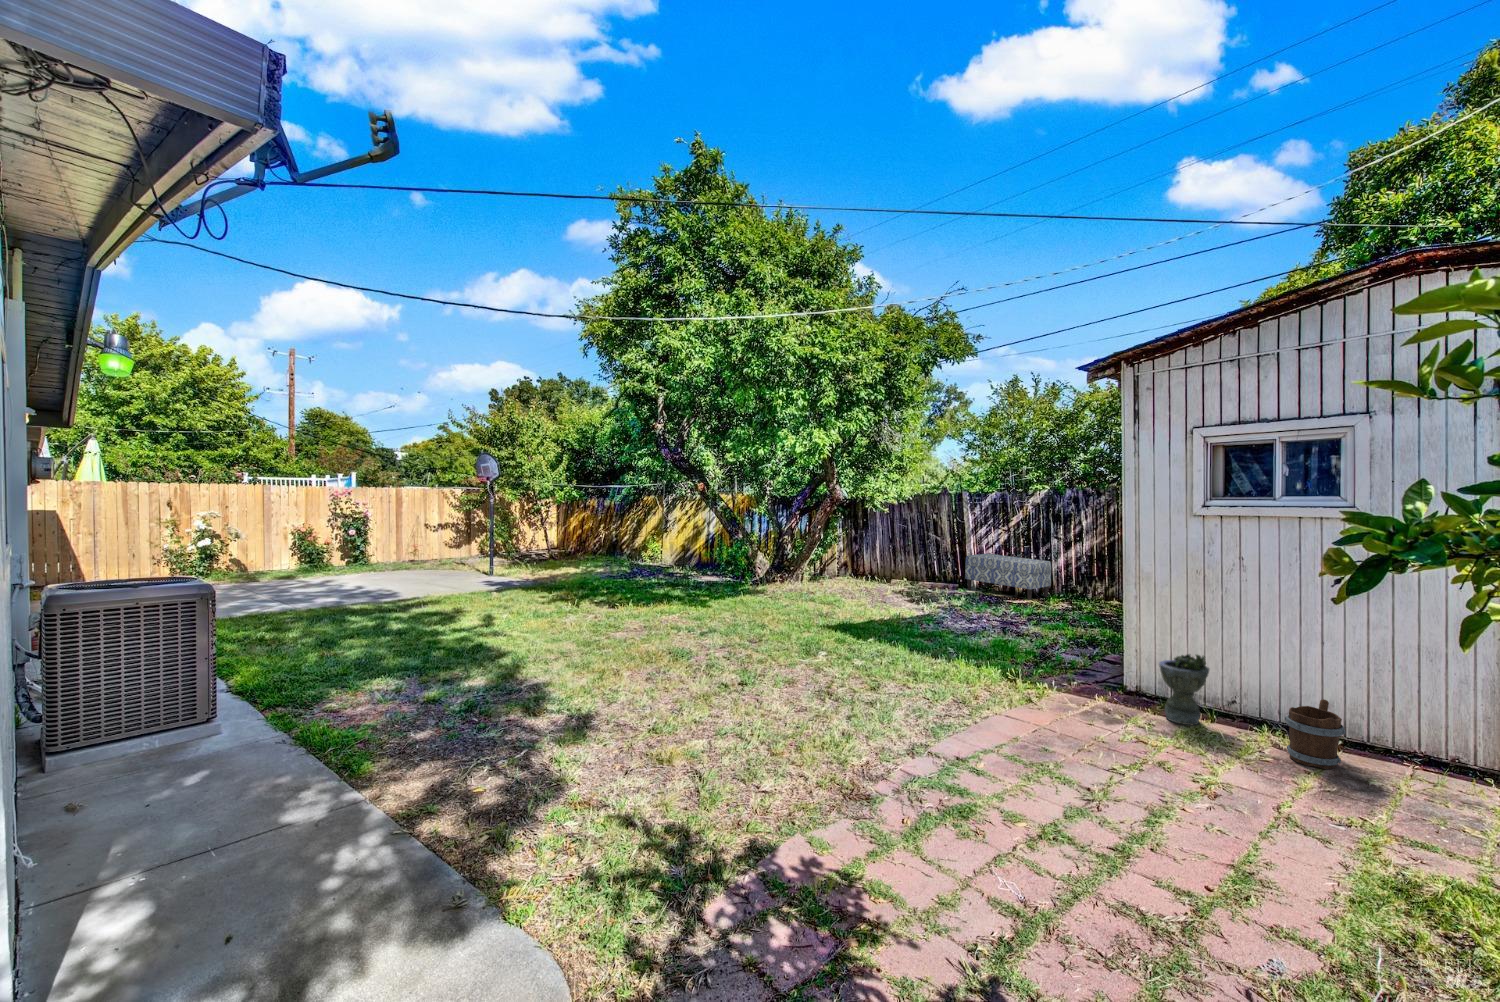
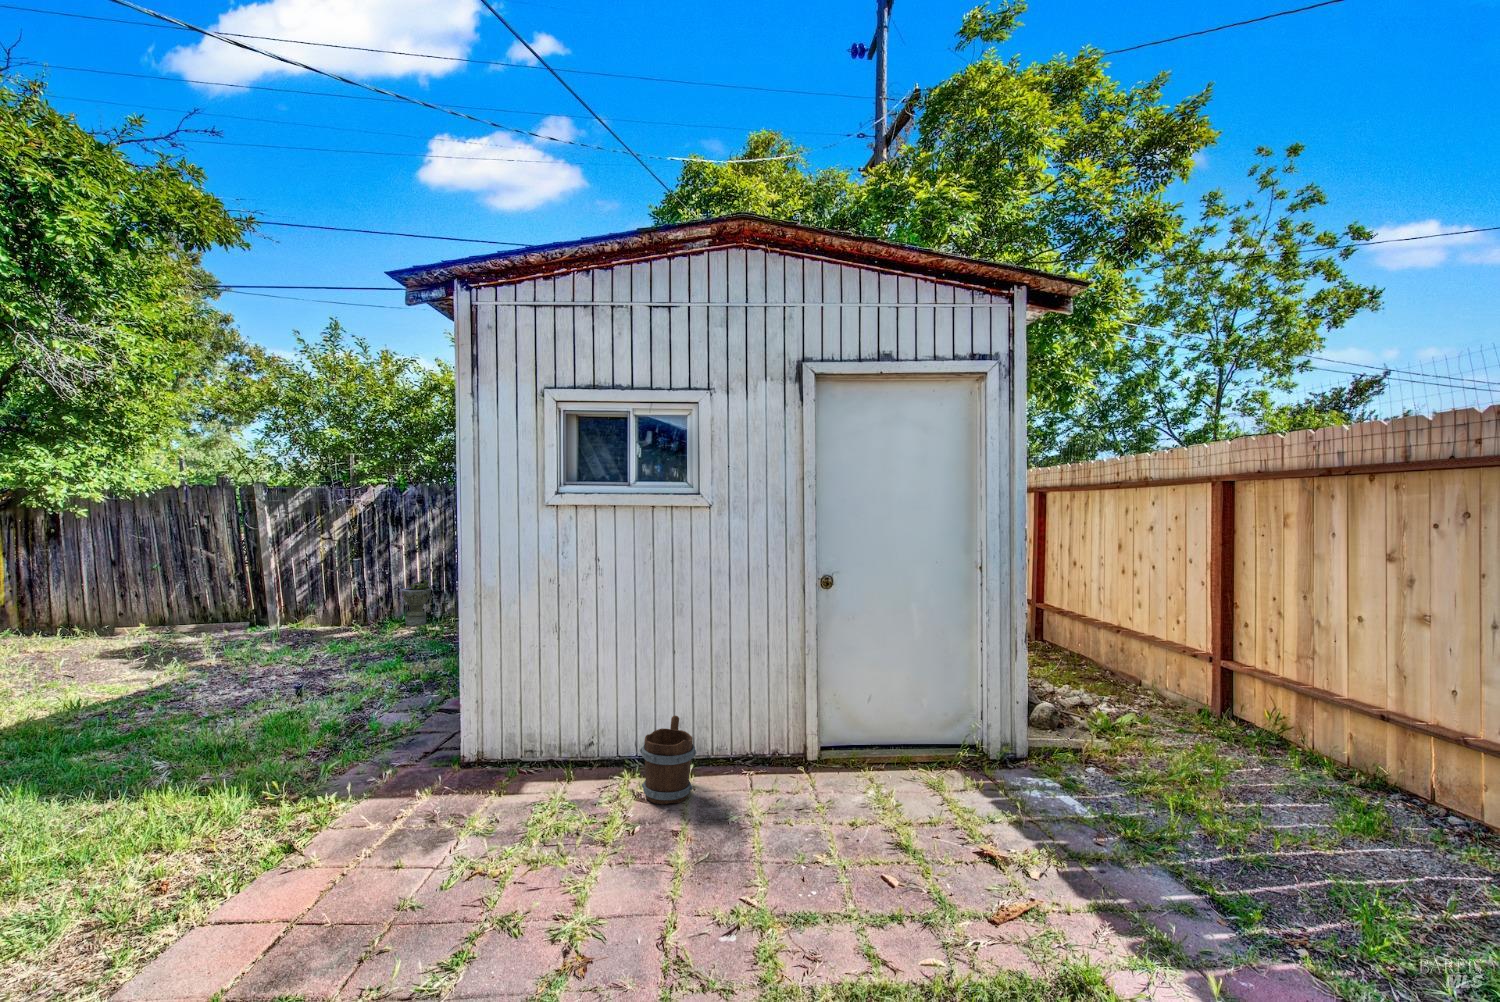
bench: present [965,553,1051,600] -> none [260,572,388,631]
planter: present [1159,654,1209,725] -> present [402,580,431,626]

